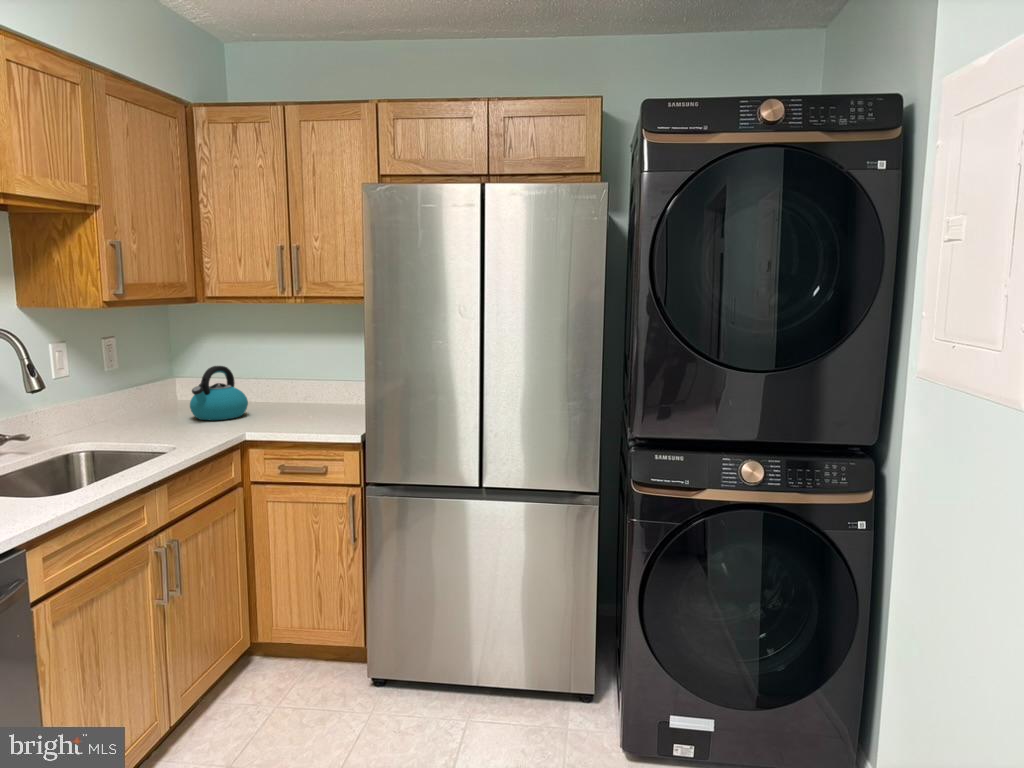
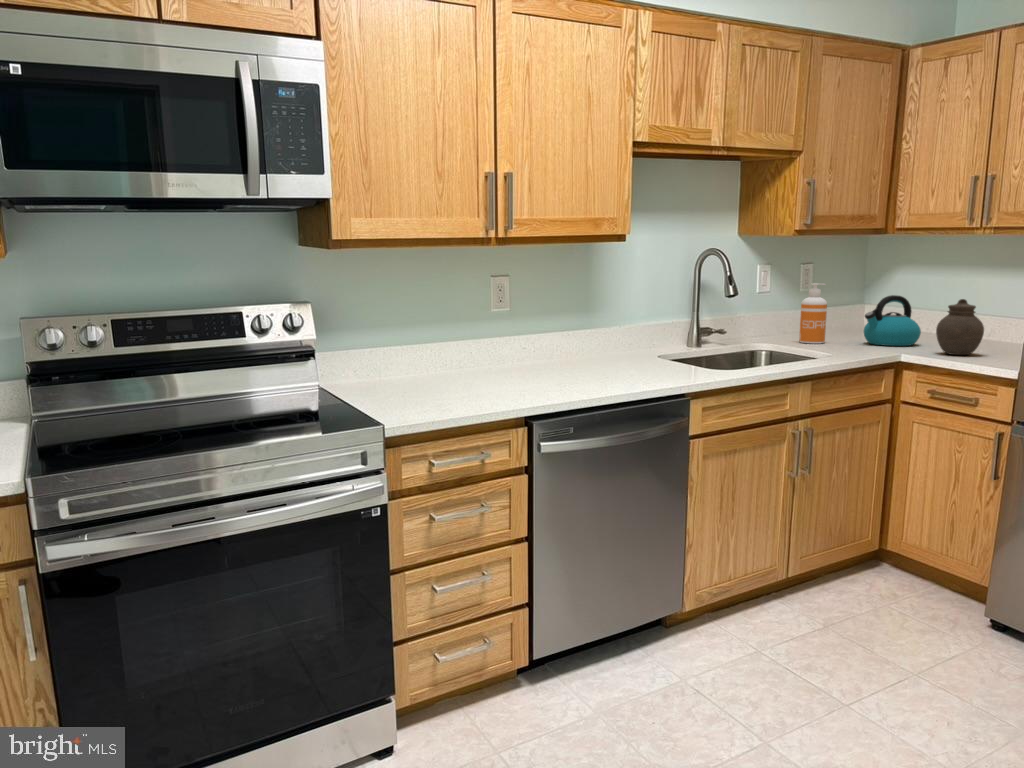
soap dispenser: none [114,358,149,430] -> present [799,283,827,344]
jar: none [273,370,315,425] -> present [936,299,984,355]

